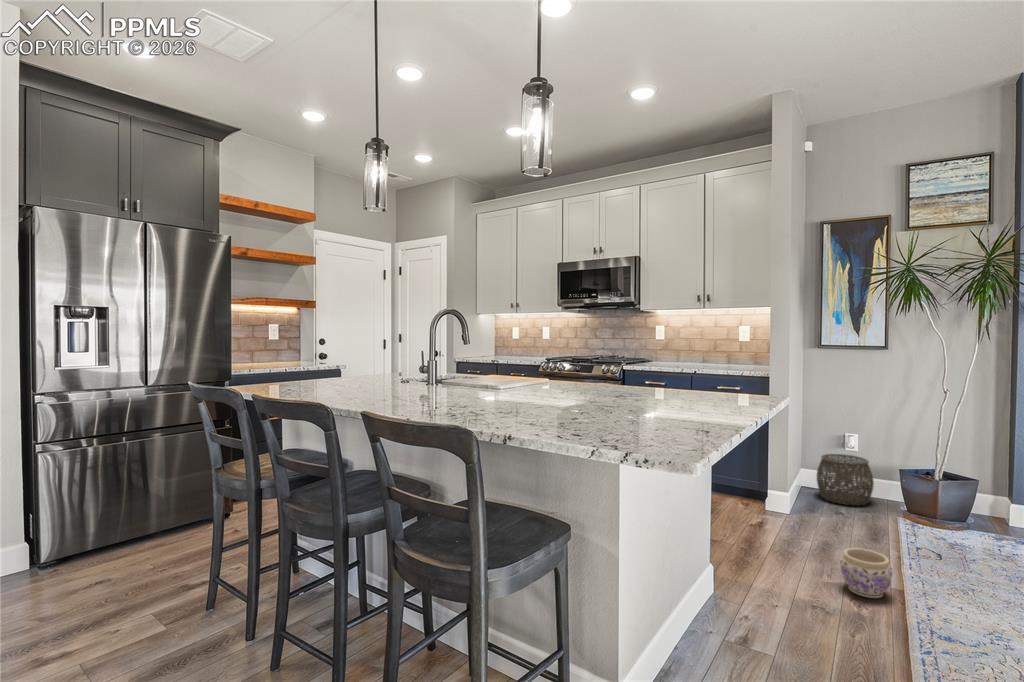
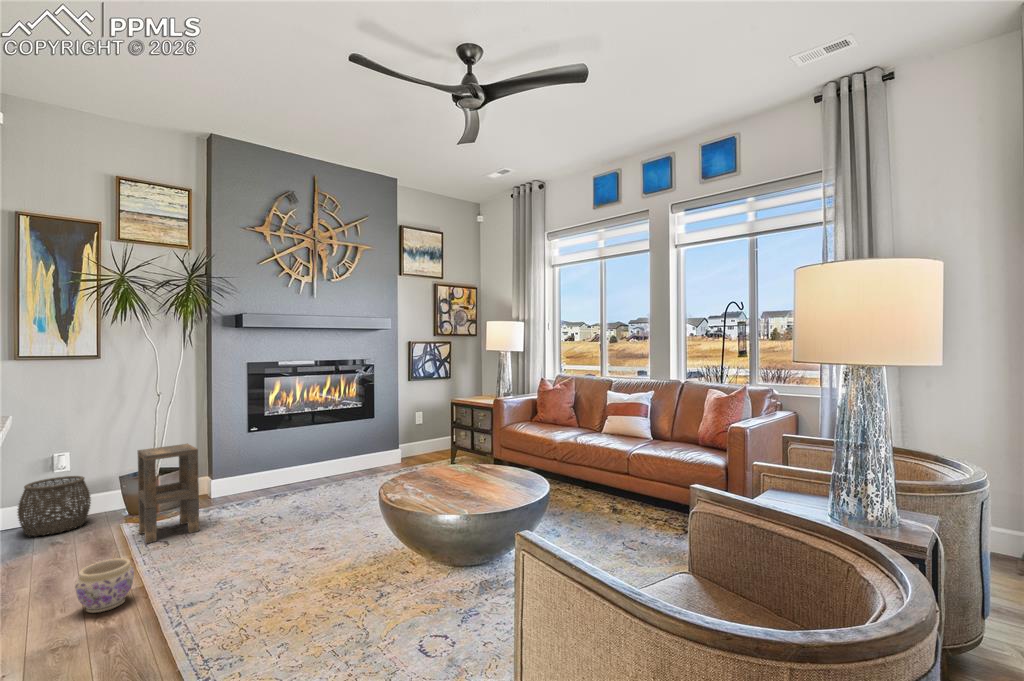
side table: none [914,449,983,559] -> present [138,444,199,543]

